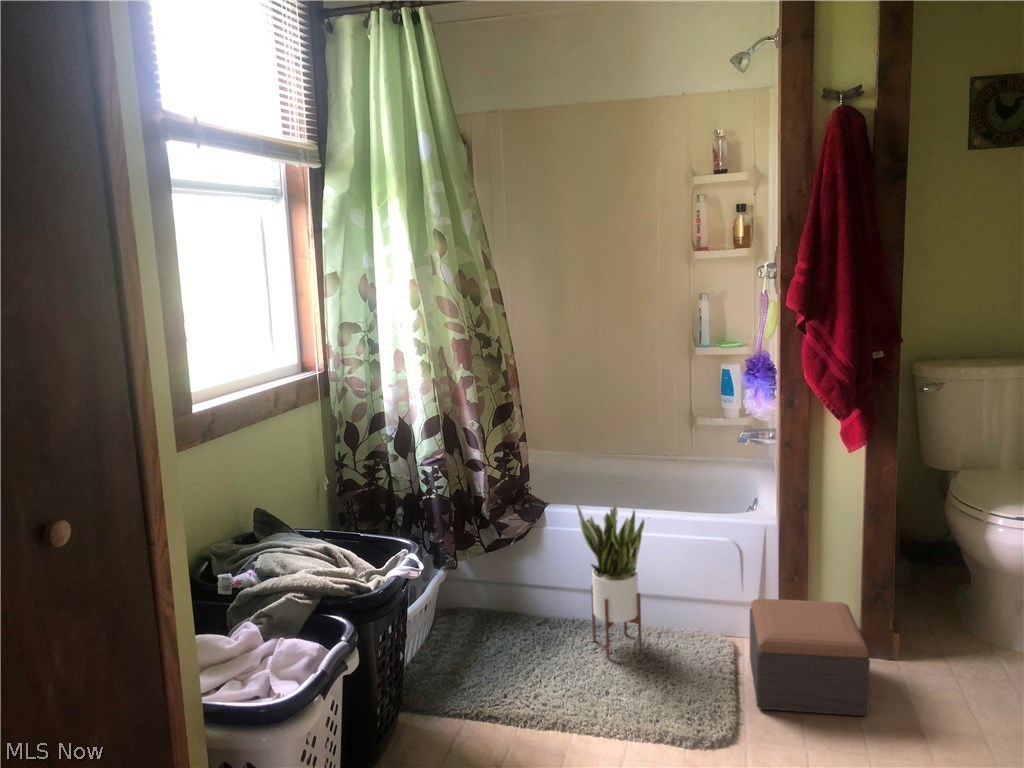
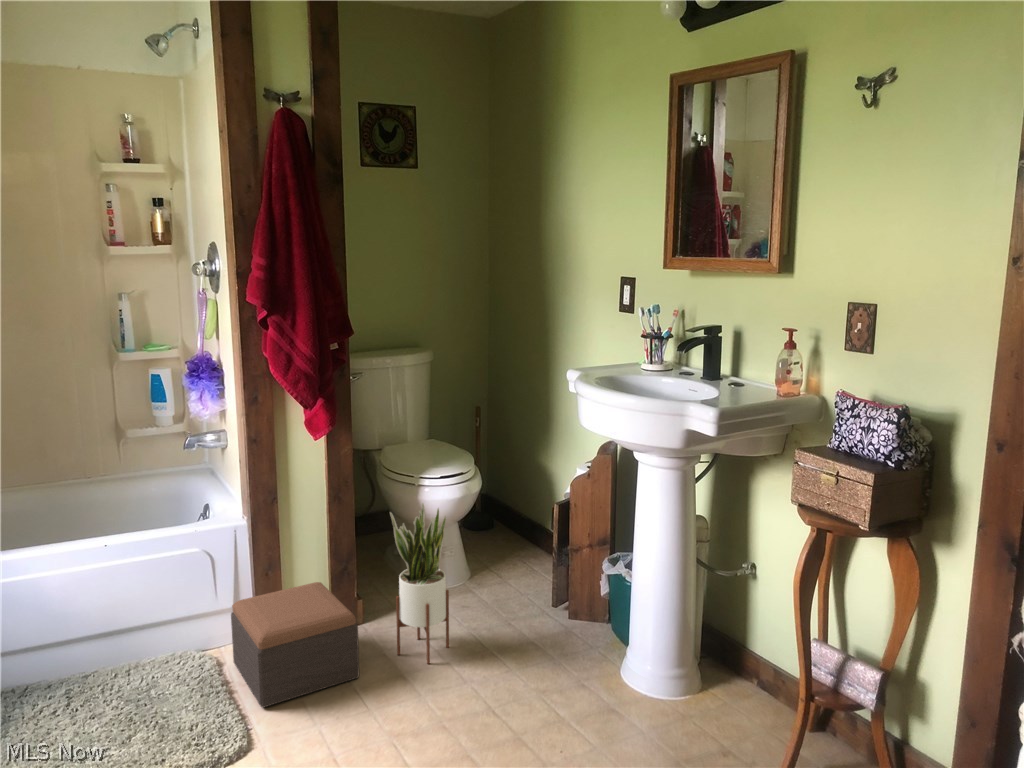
potted plant: present [575,501,644,658] -> present [390,503,449,664]

